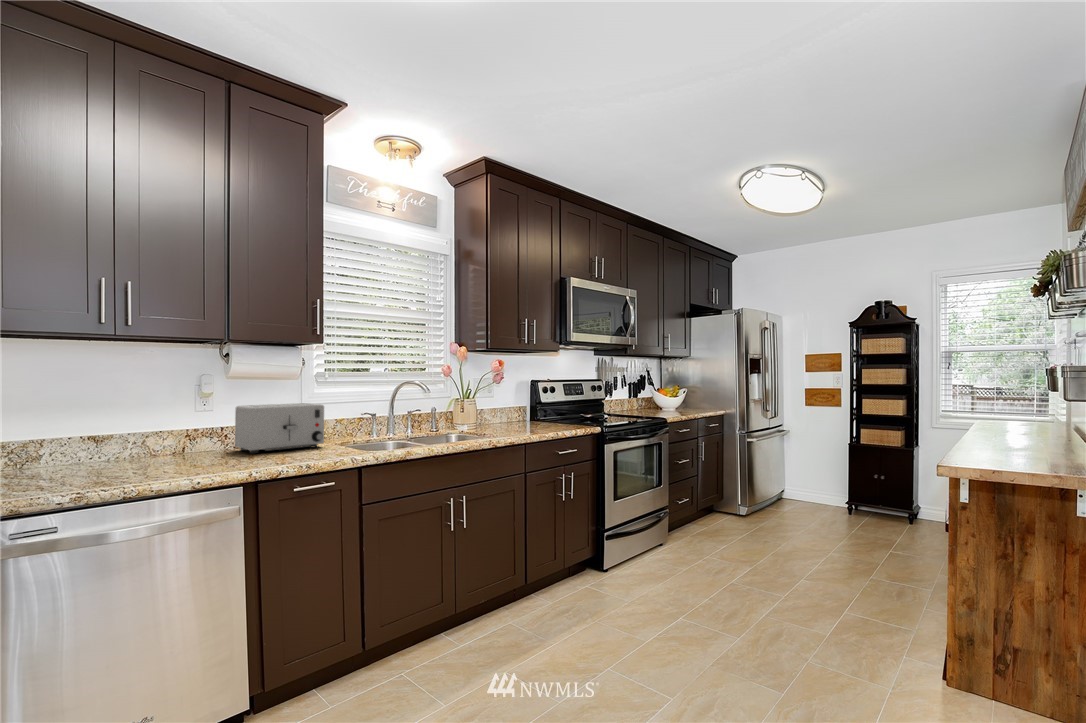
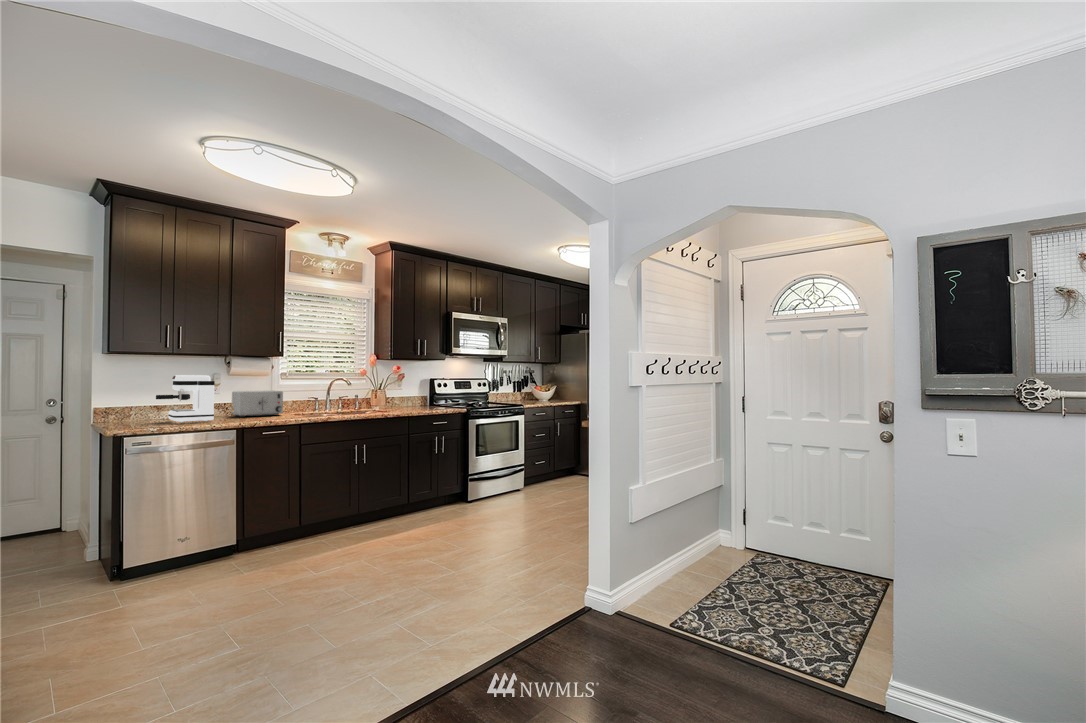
coffee maker: none [83,378,200,474] -> present [156,375,215,423]

